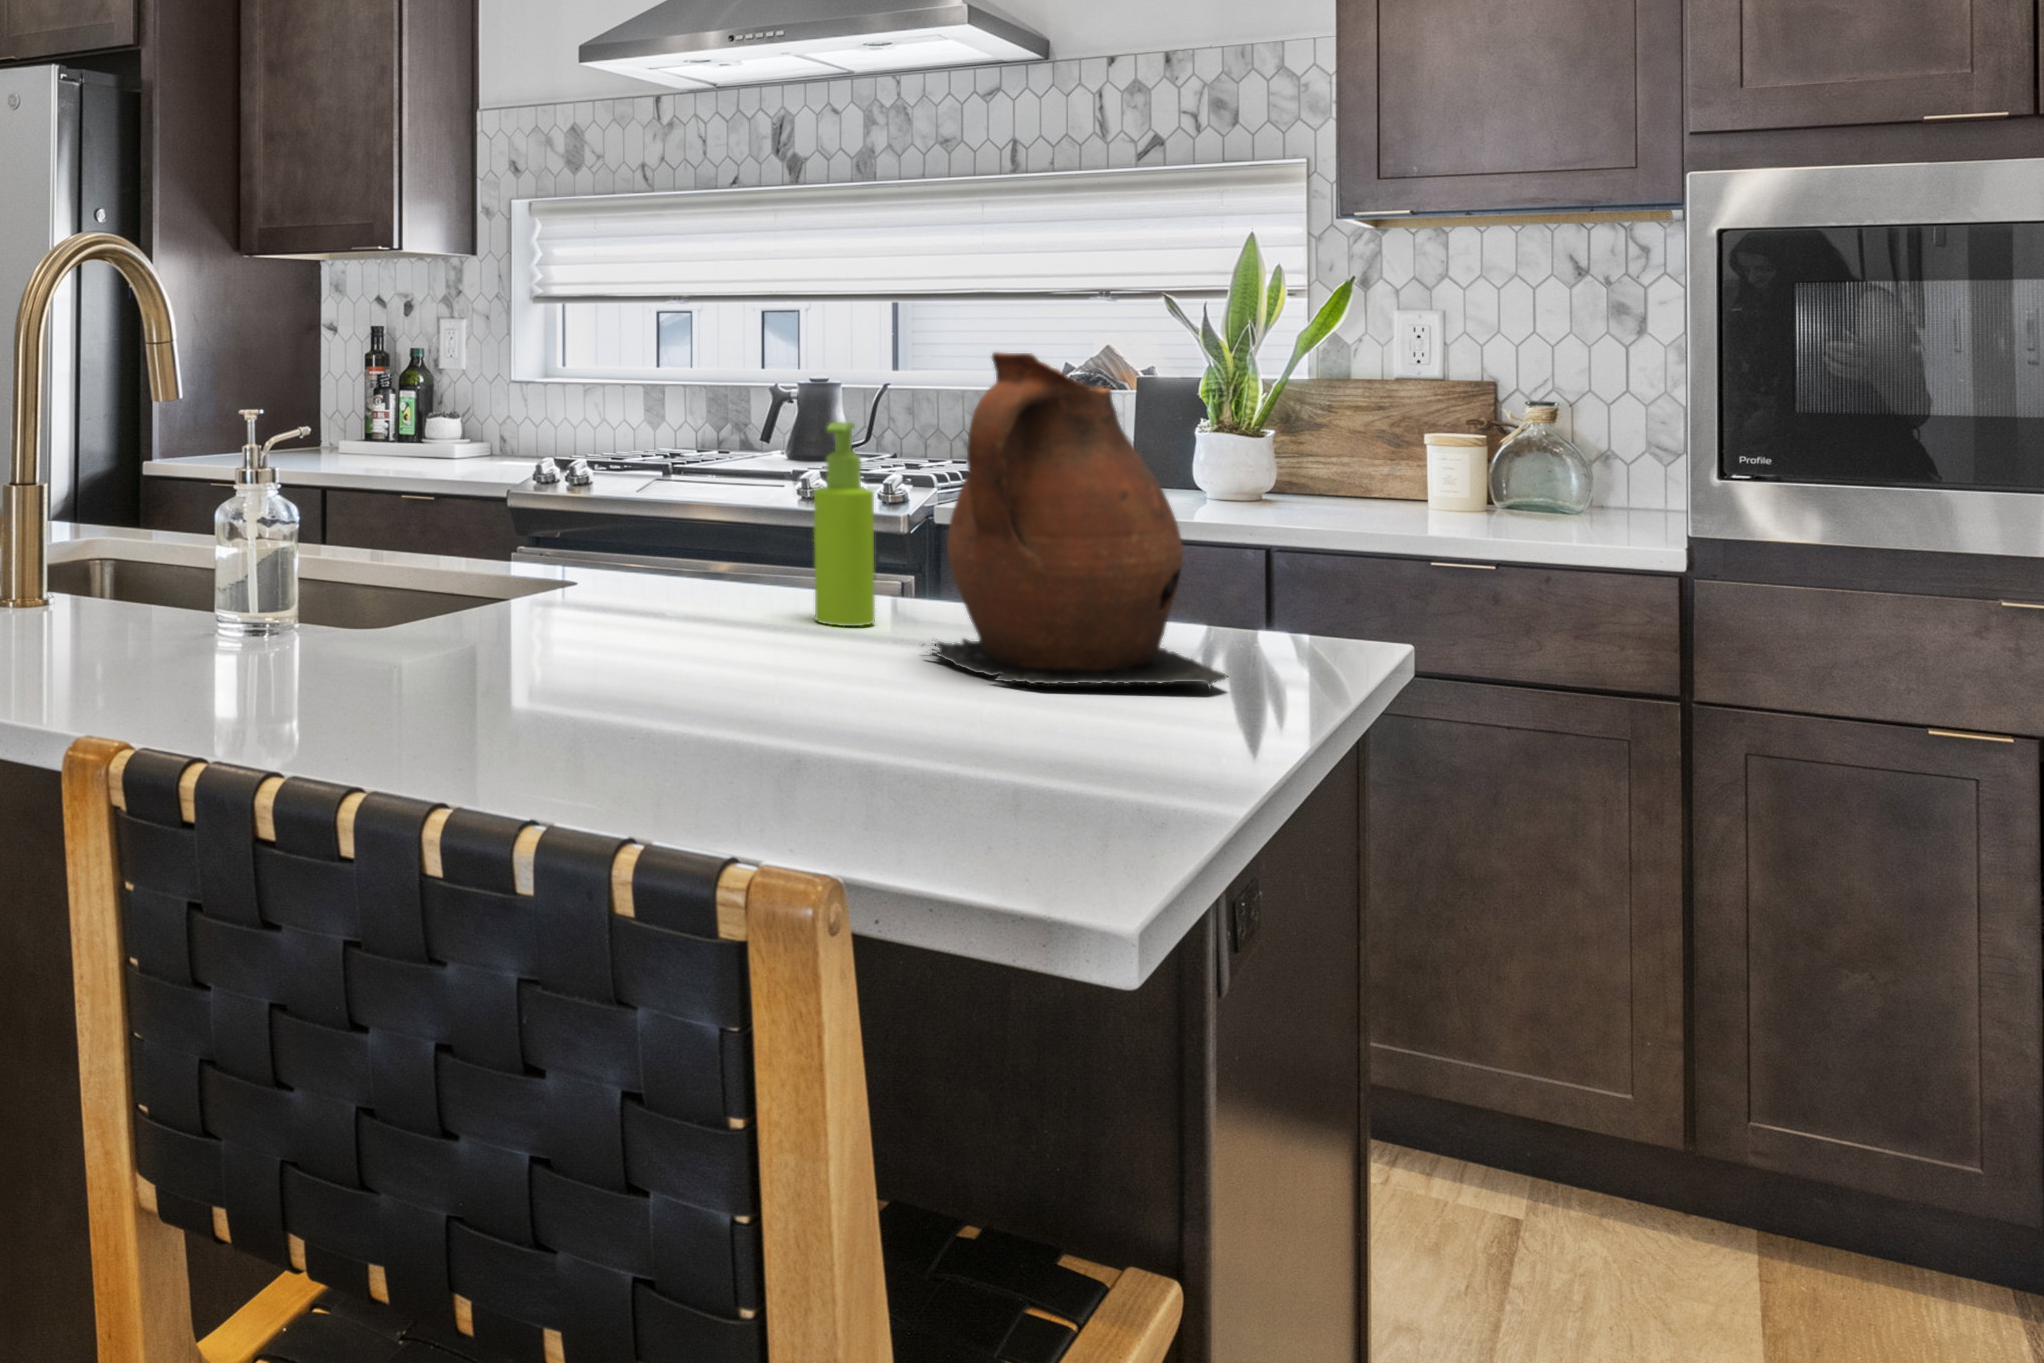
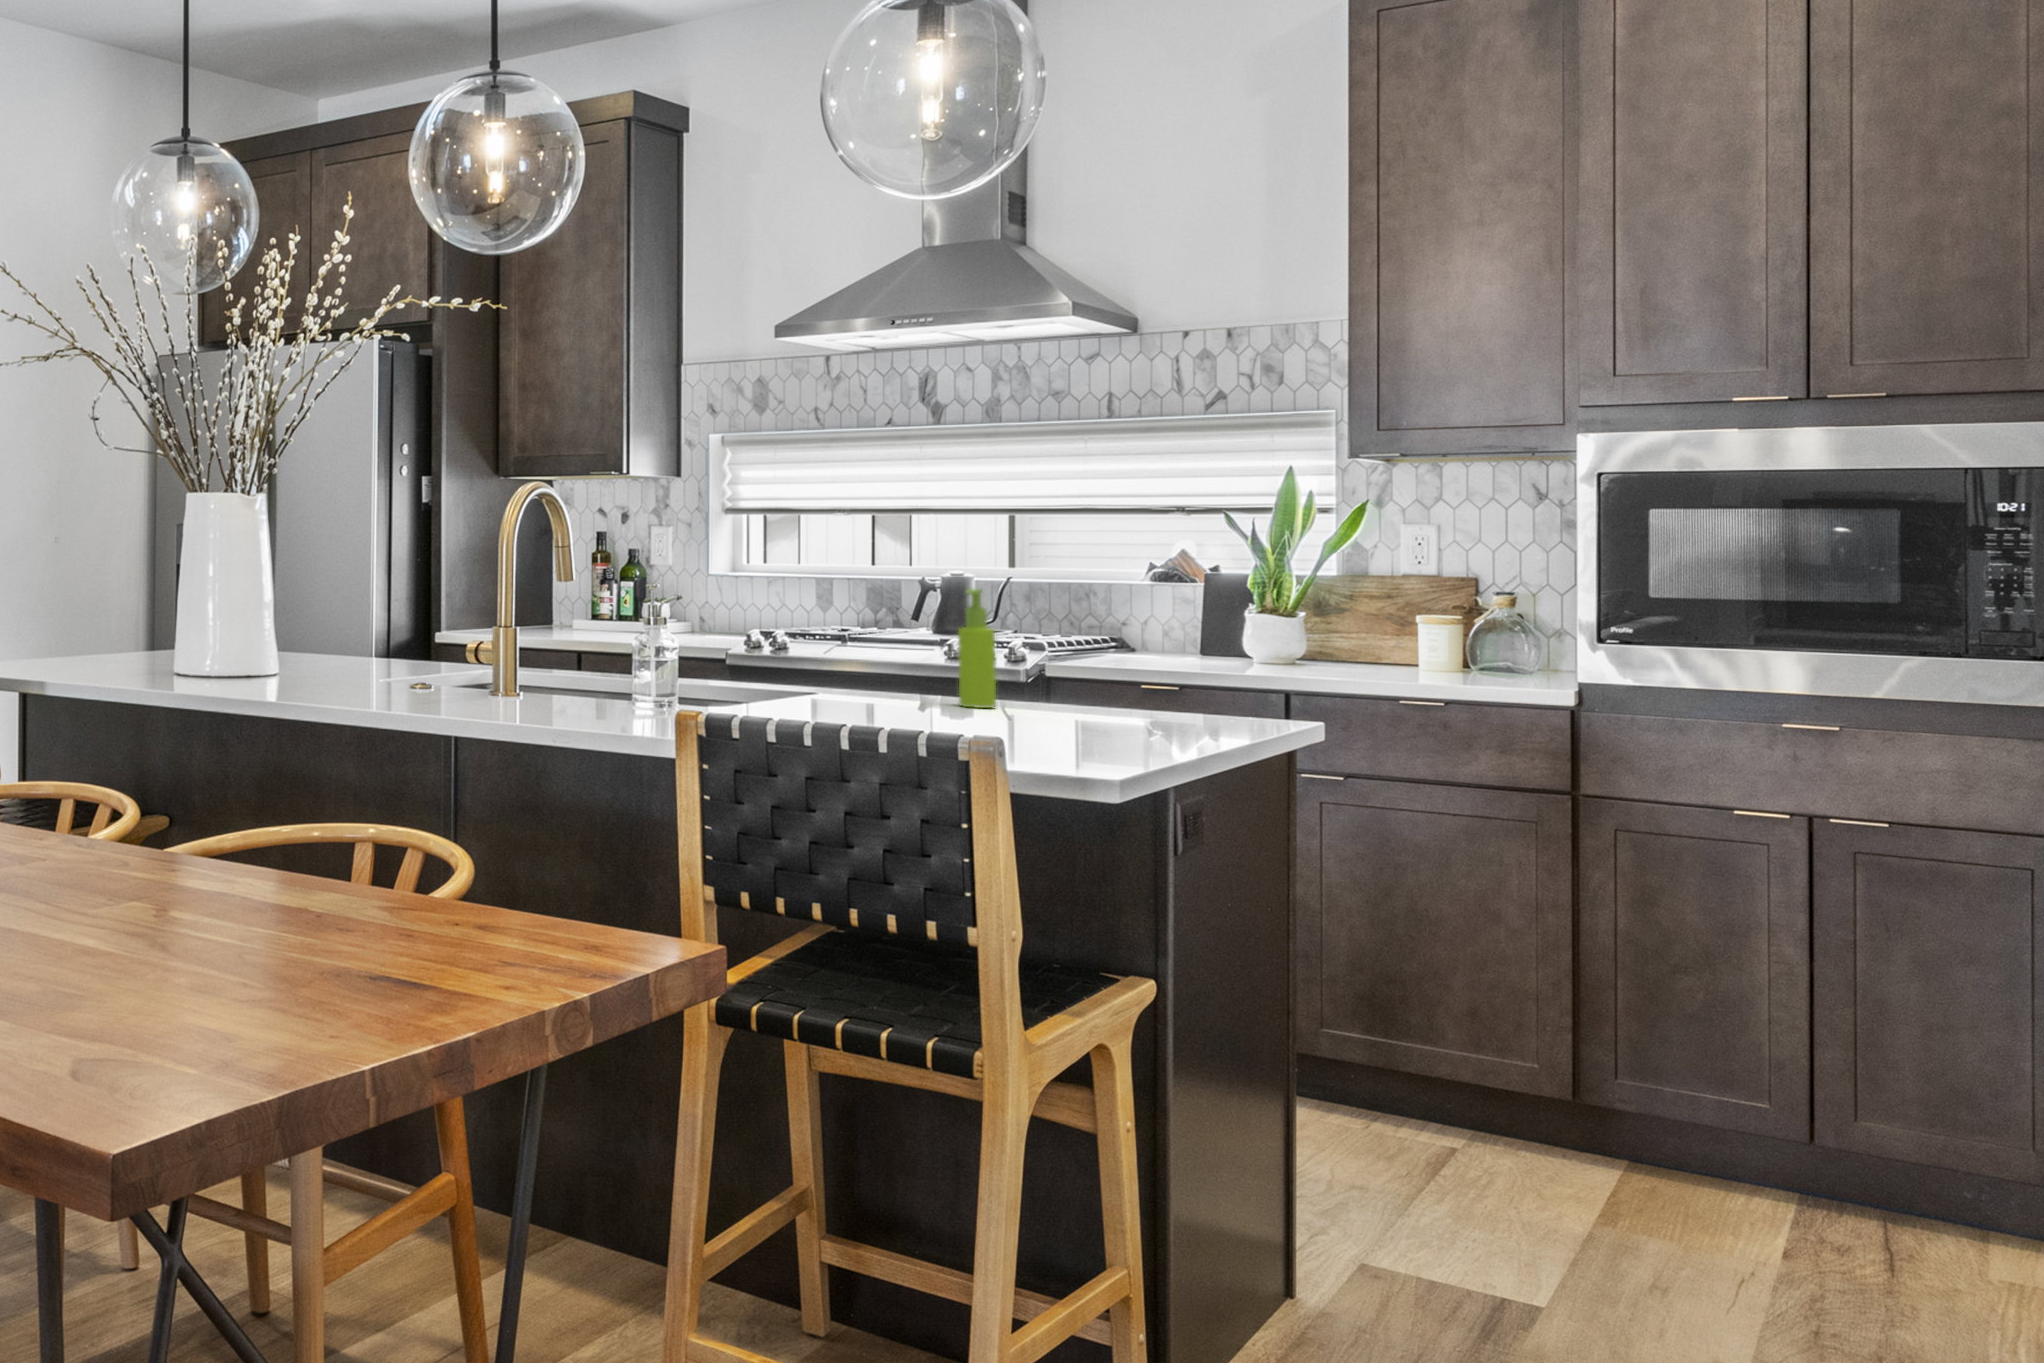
ceramic pitcher: present [935,352,1227,688] -> none [1021,547,1197,732]

